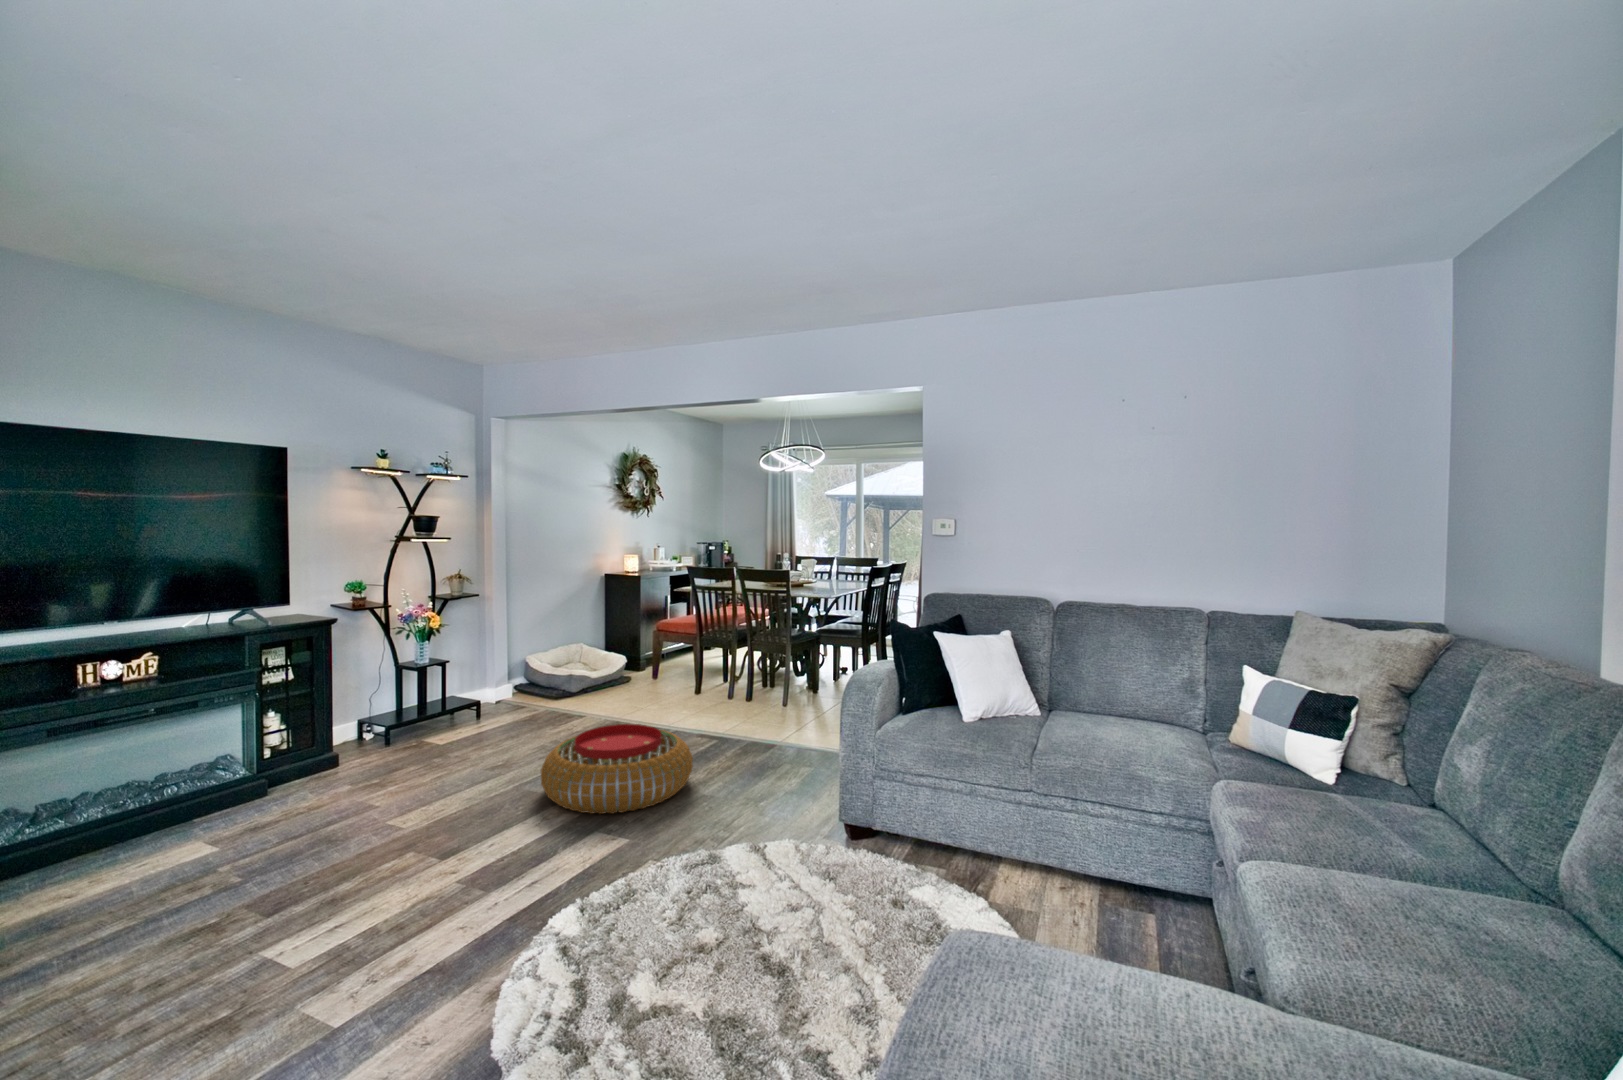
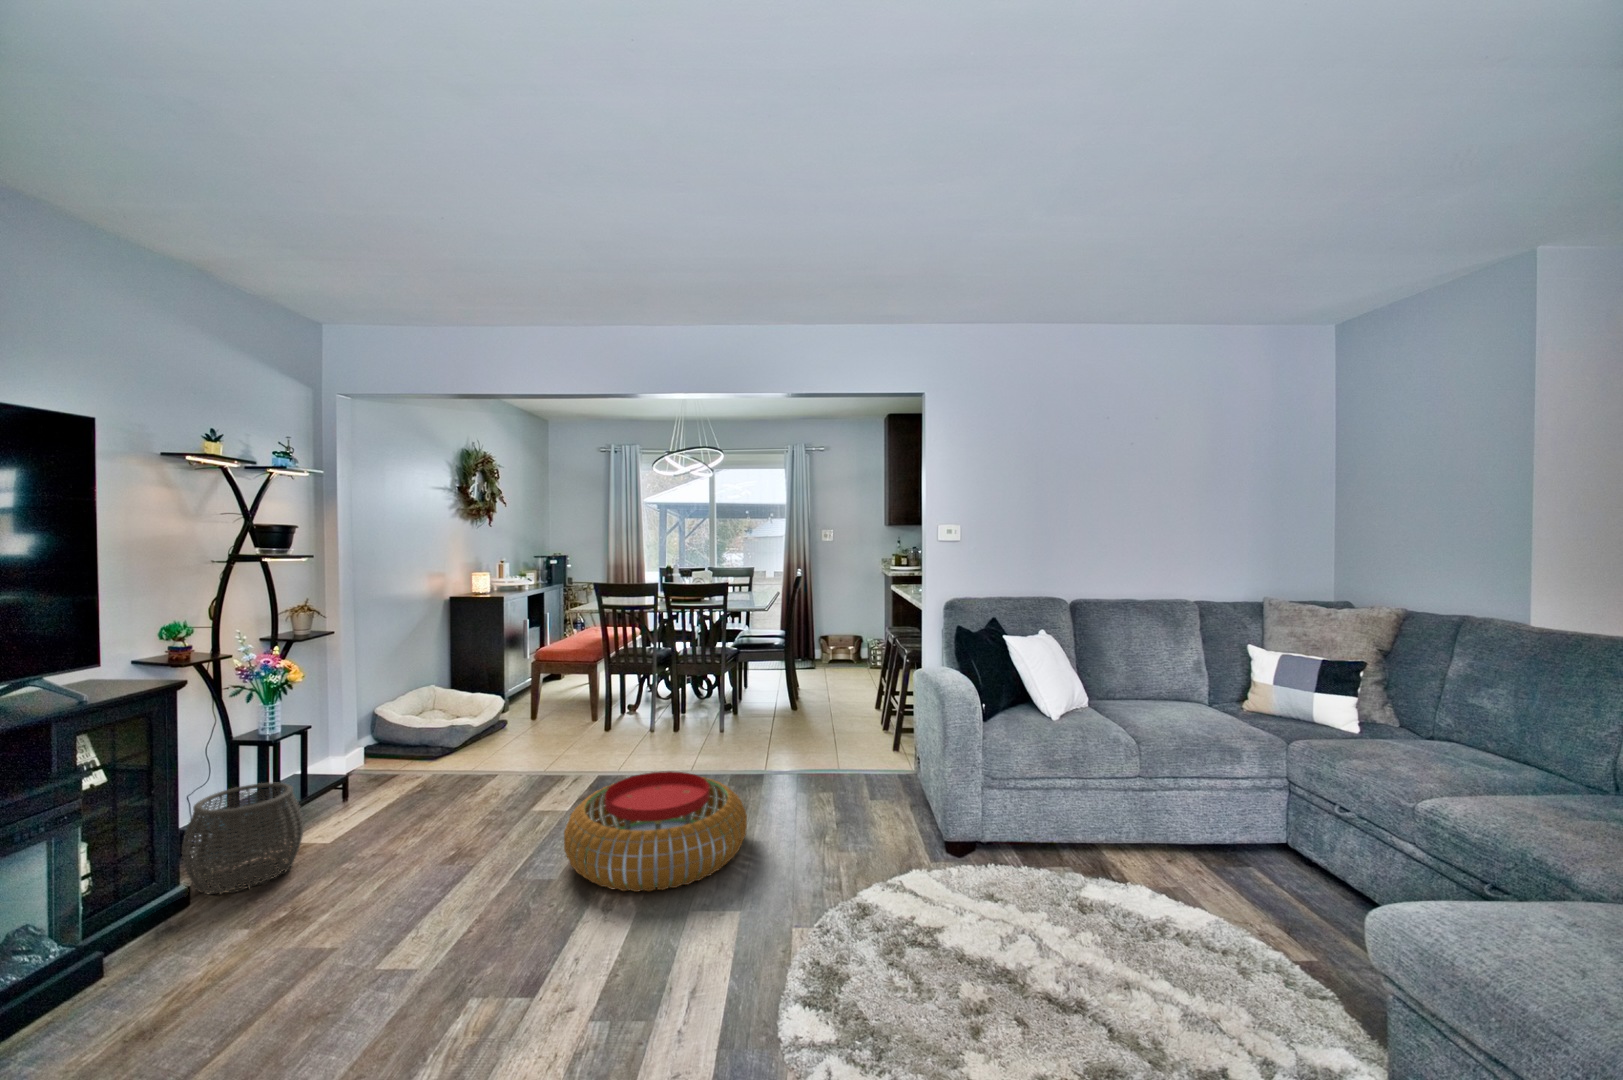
woven basket: none [343,695,418,764] -> present [182,783,304,894]

